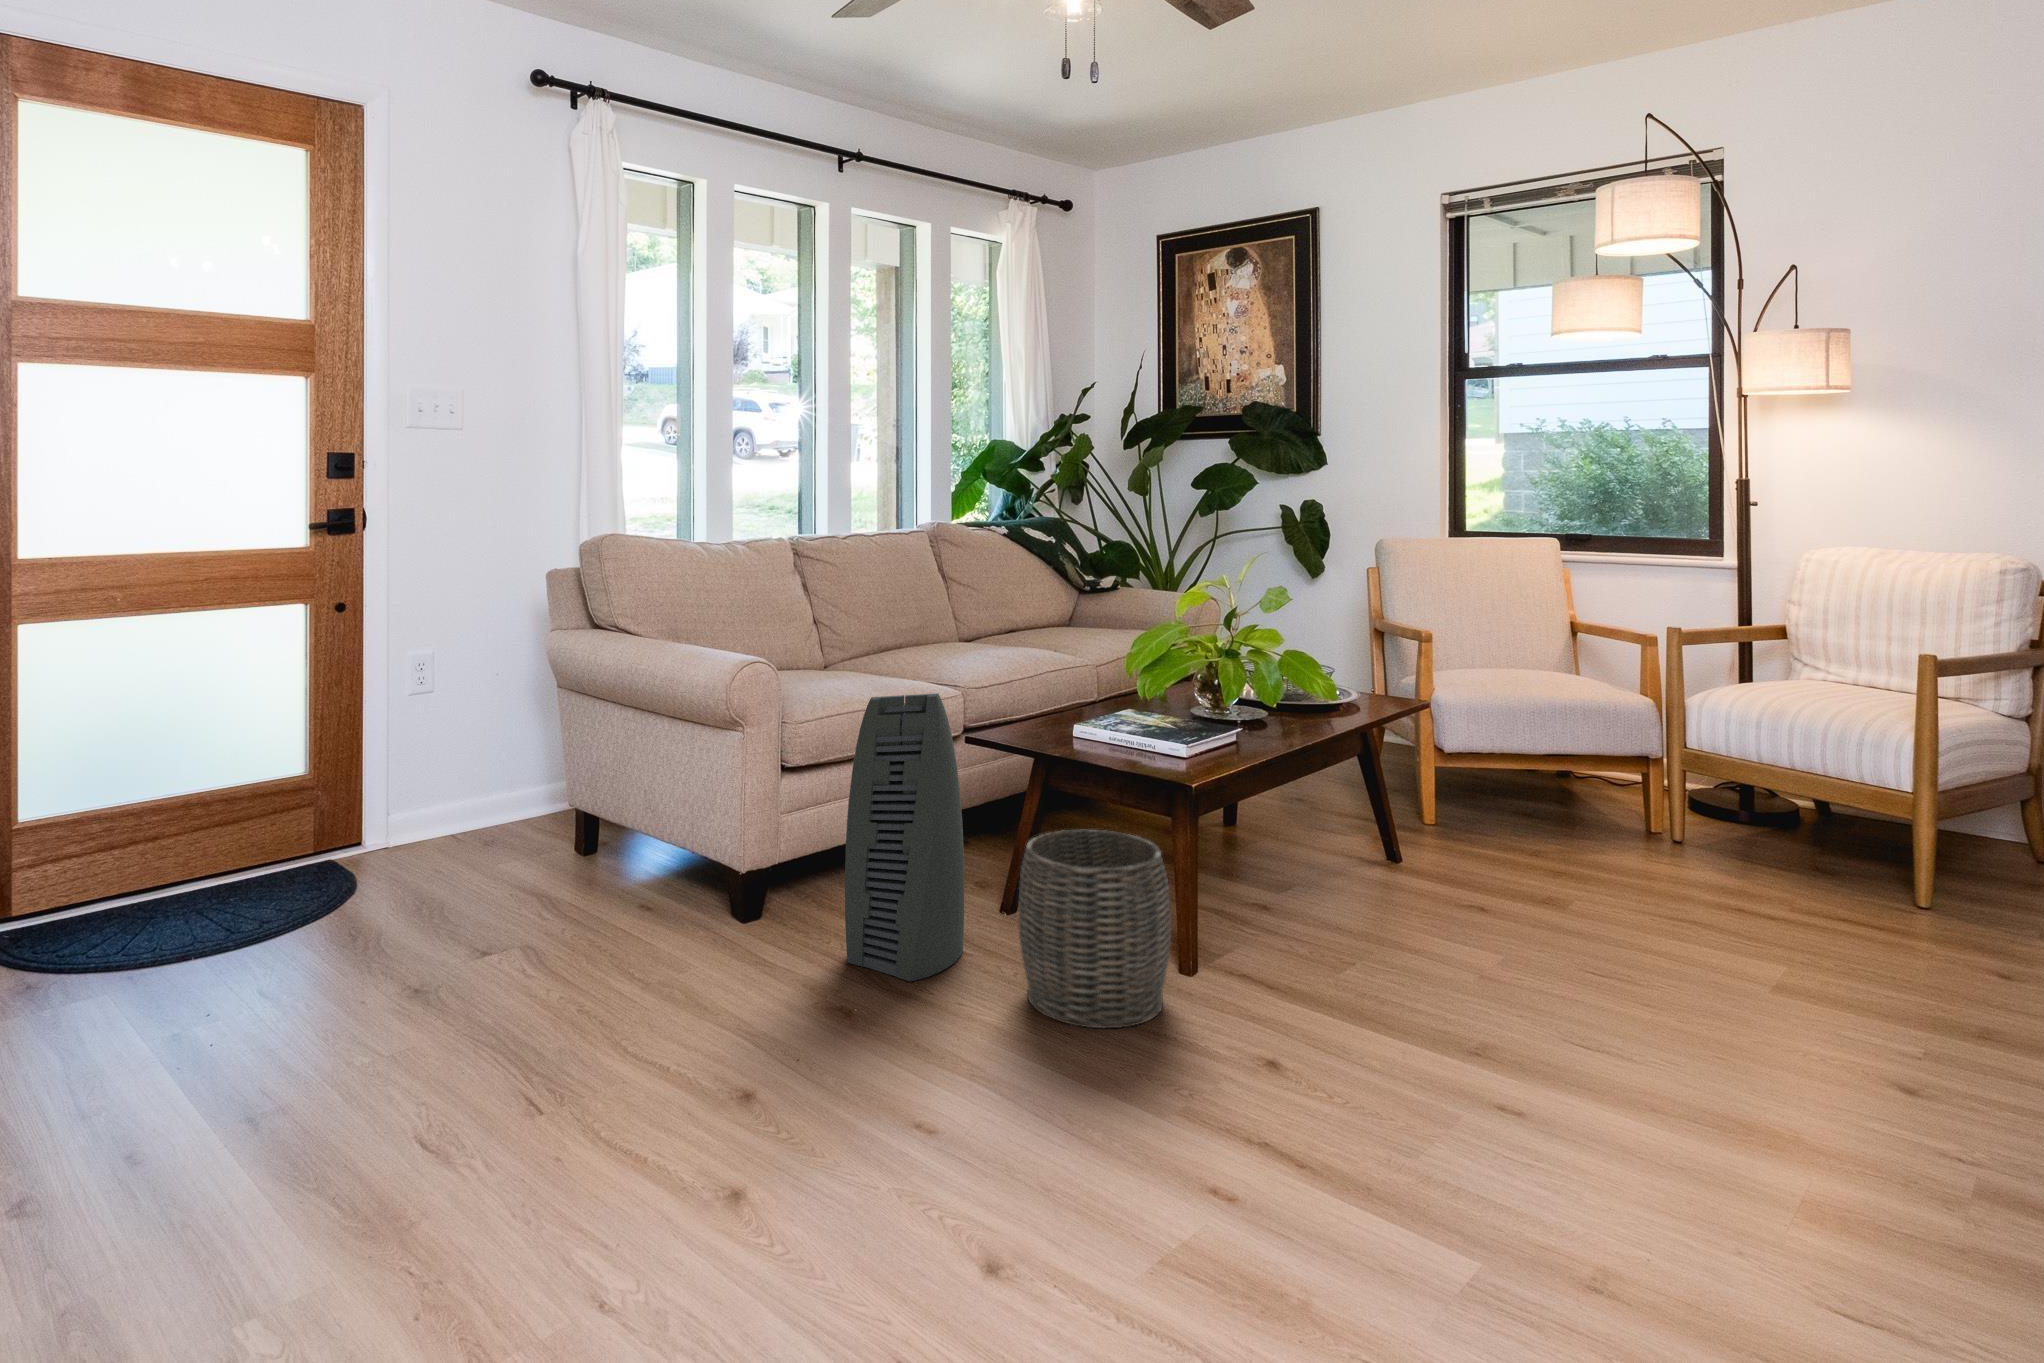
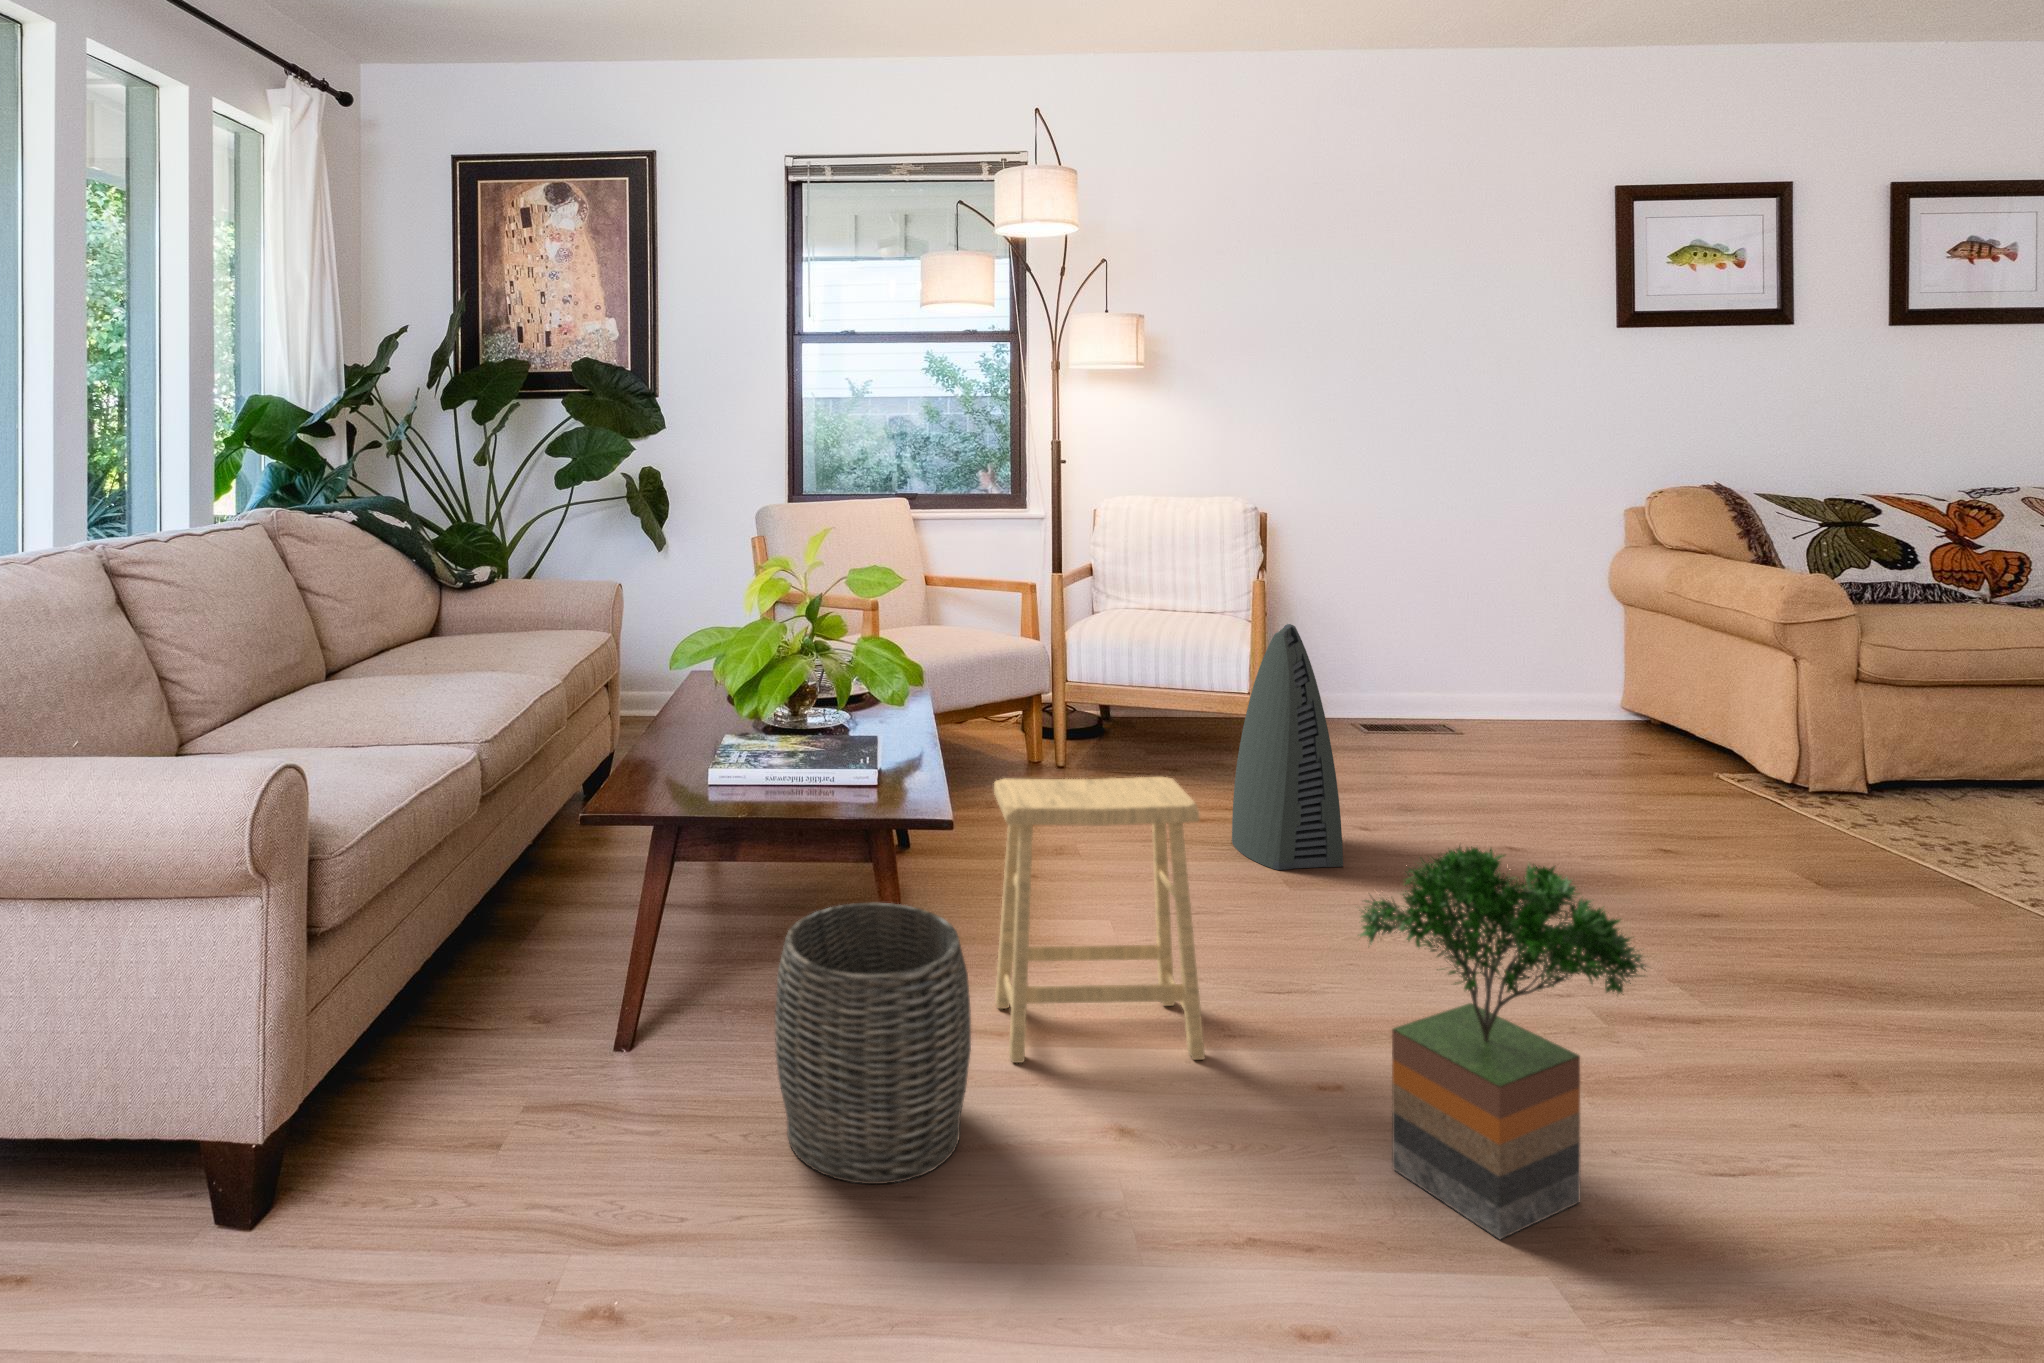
air purifier: present [845,693,964,981] -> present [1232,624,1343,870]
footstool: none [1250,771,1463,1058] -> present [994,777,1205,1063]
potted tree: none [1422,867,1685,1253] -> present [1360,846,1646,1239]

